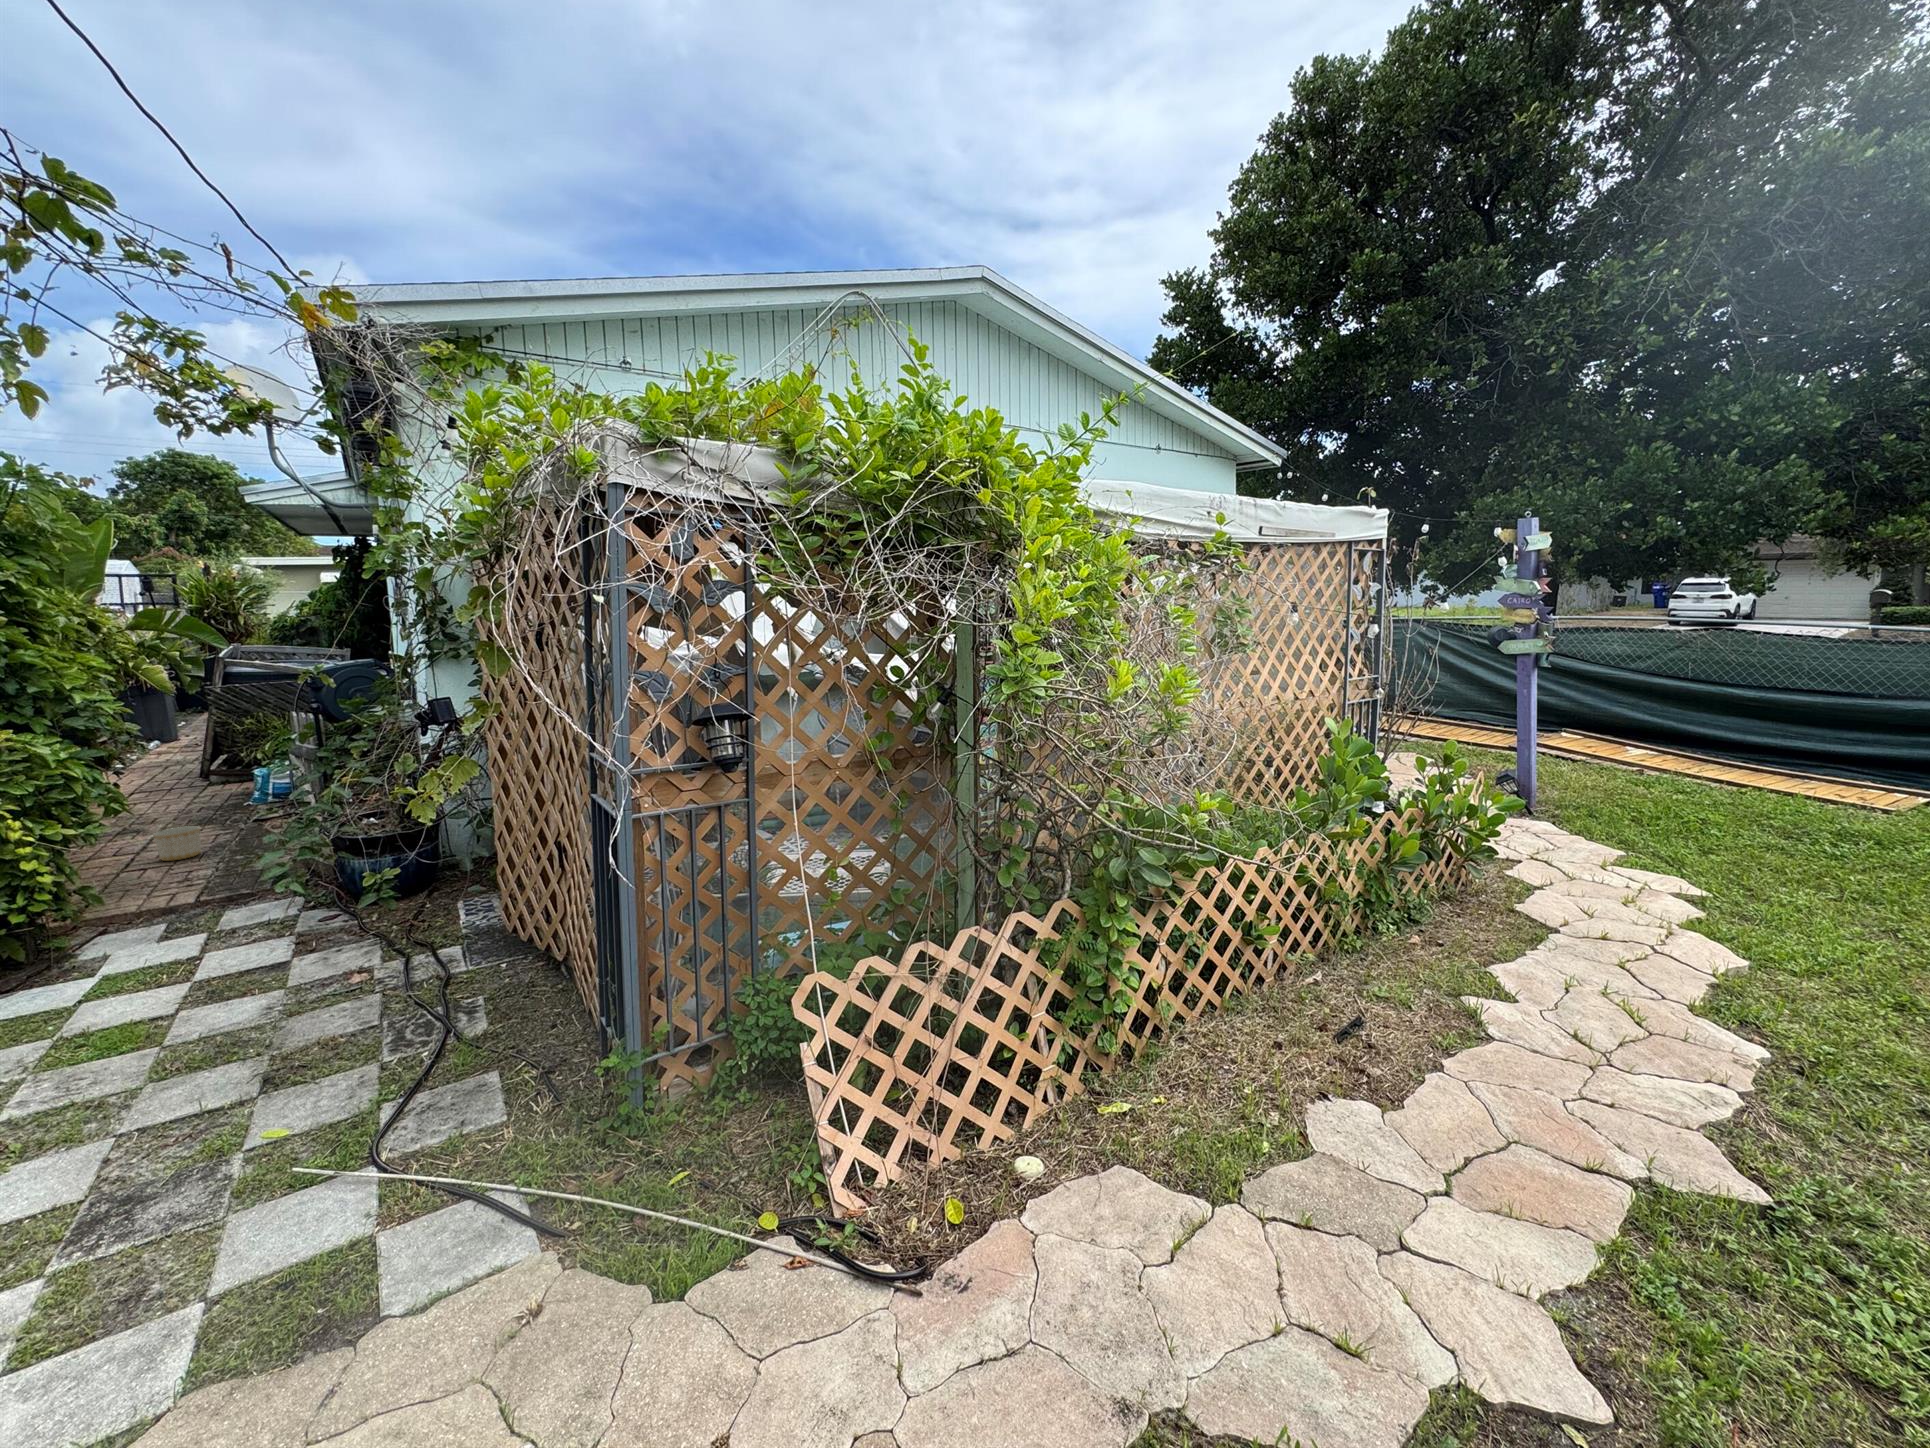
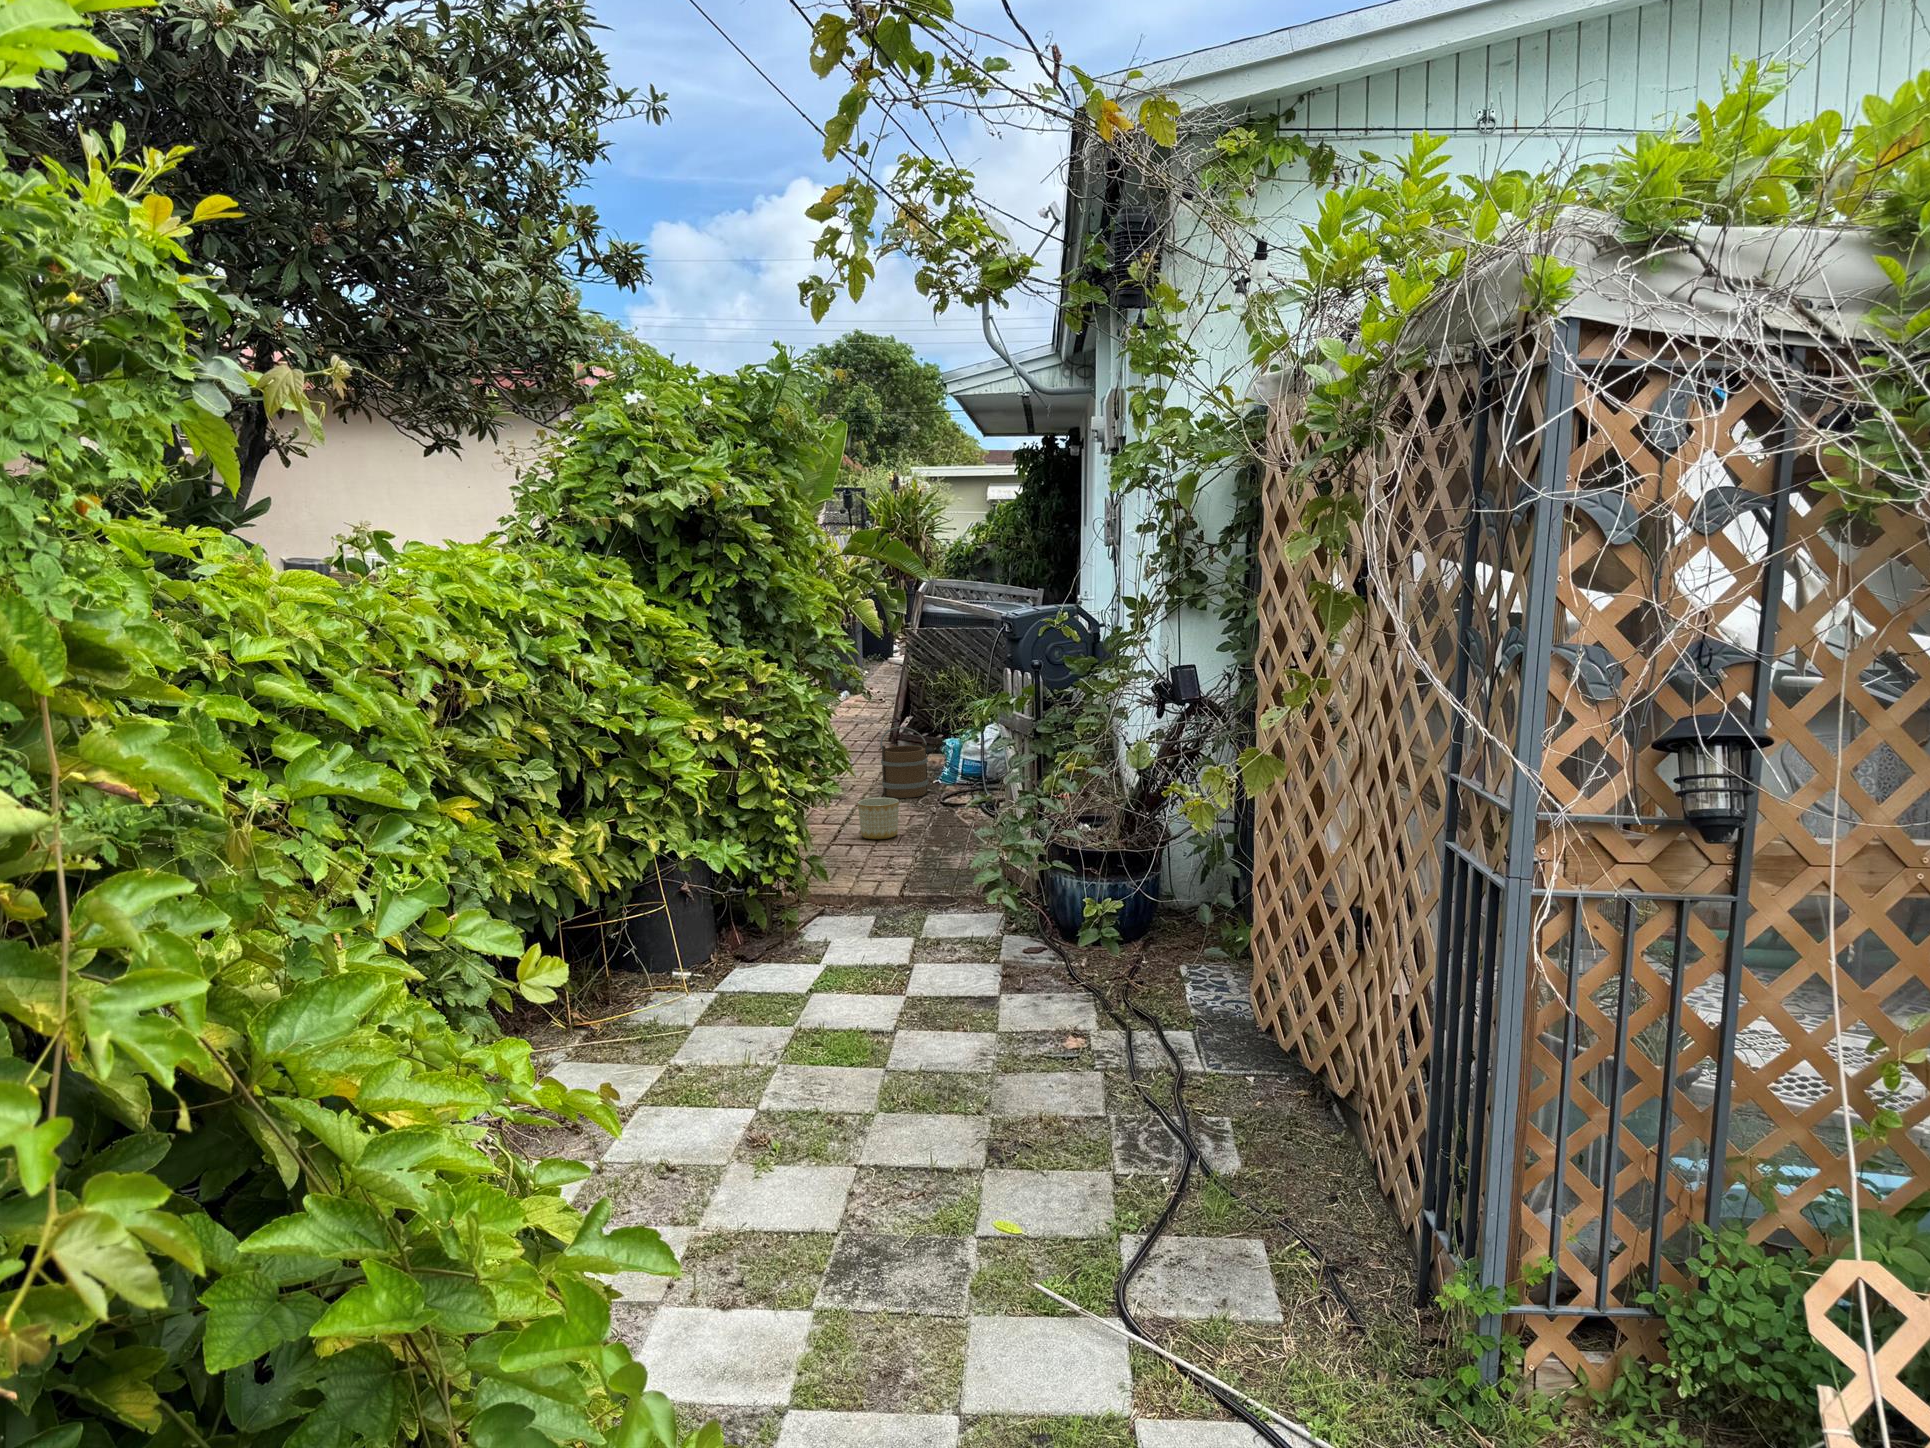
bucket: none [183,770,238,825] -> present [880,727,928,798]

